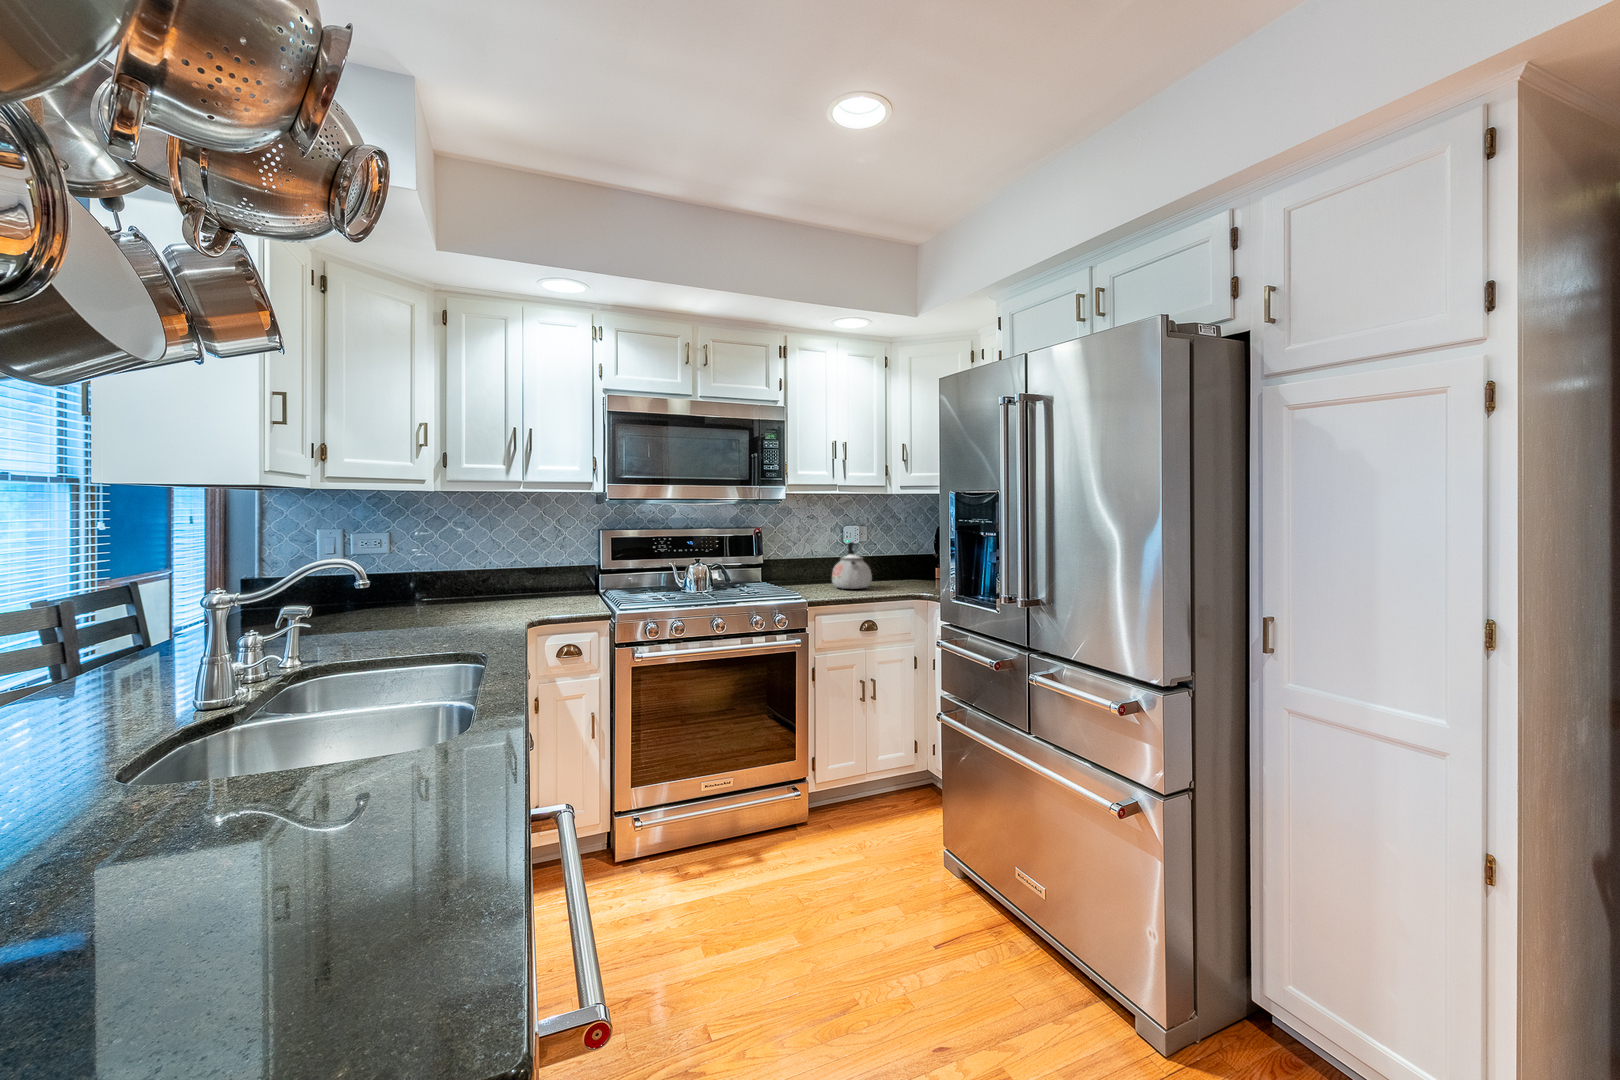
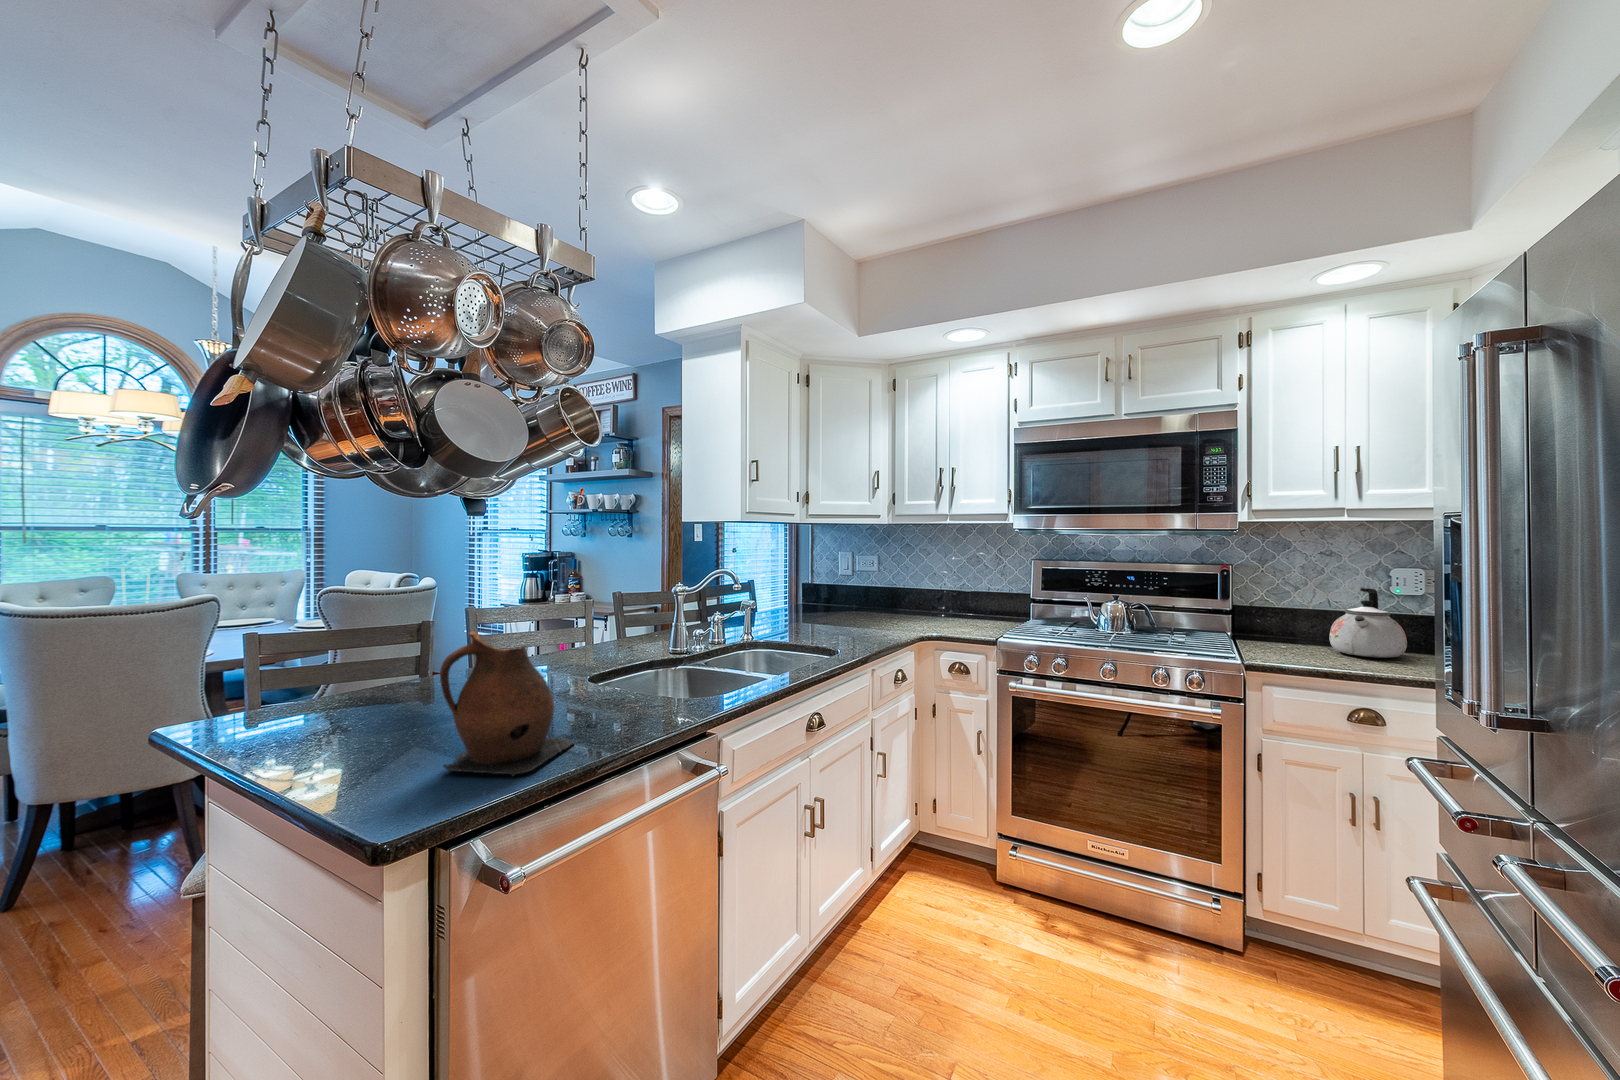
ceramic pitcher: none [189,654,435,918] -> present [440,632,573,777]

